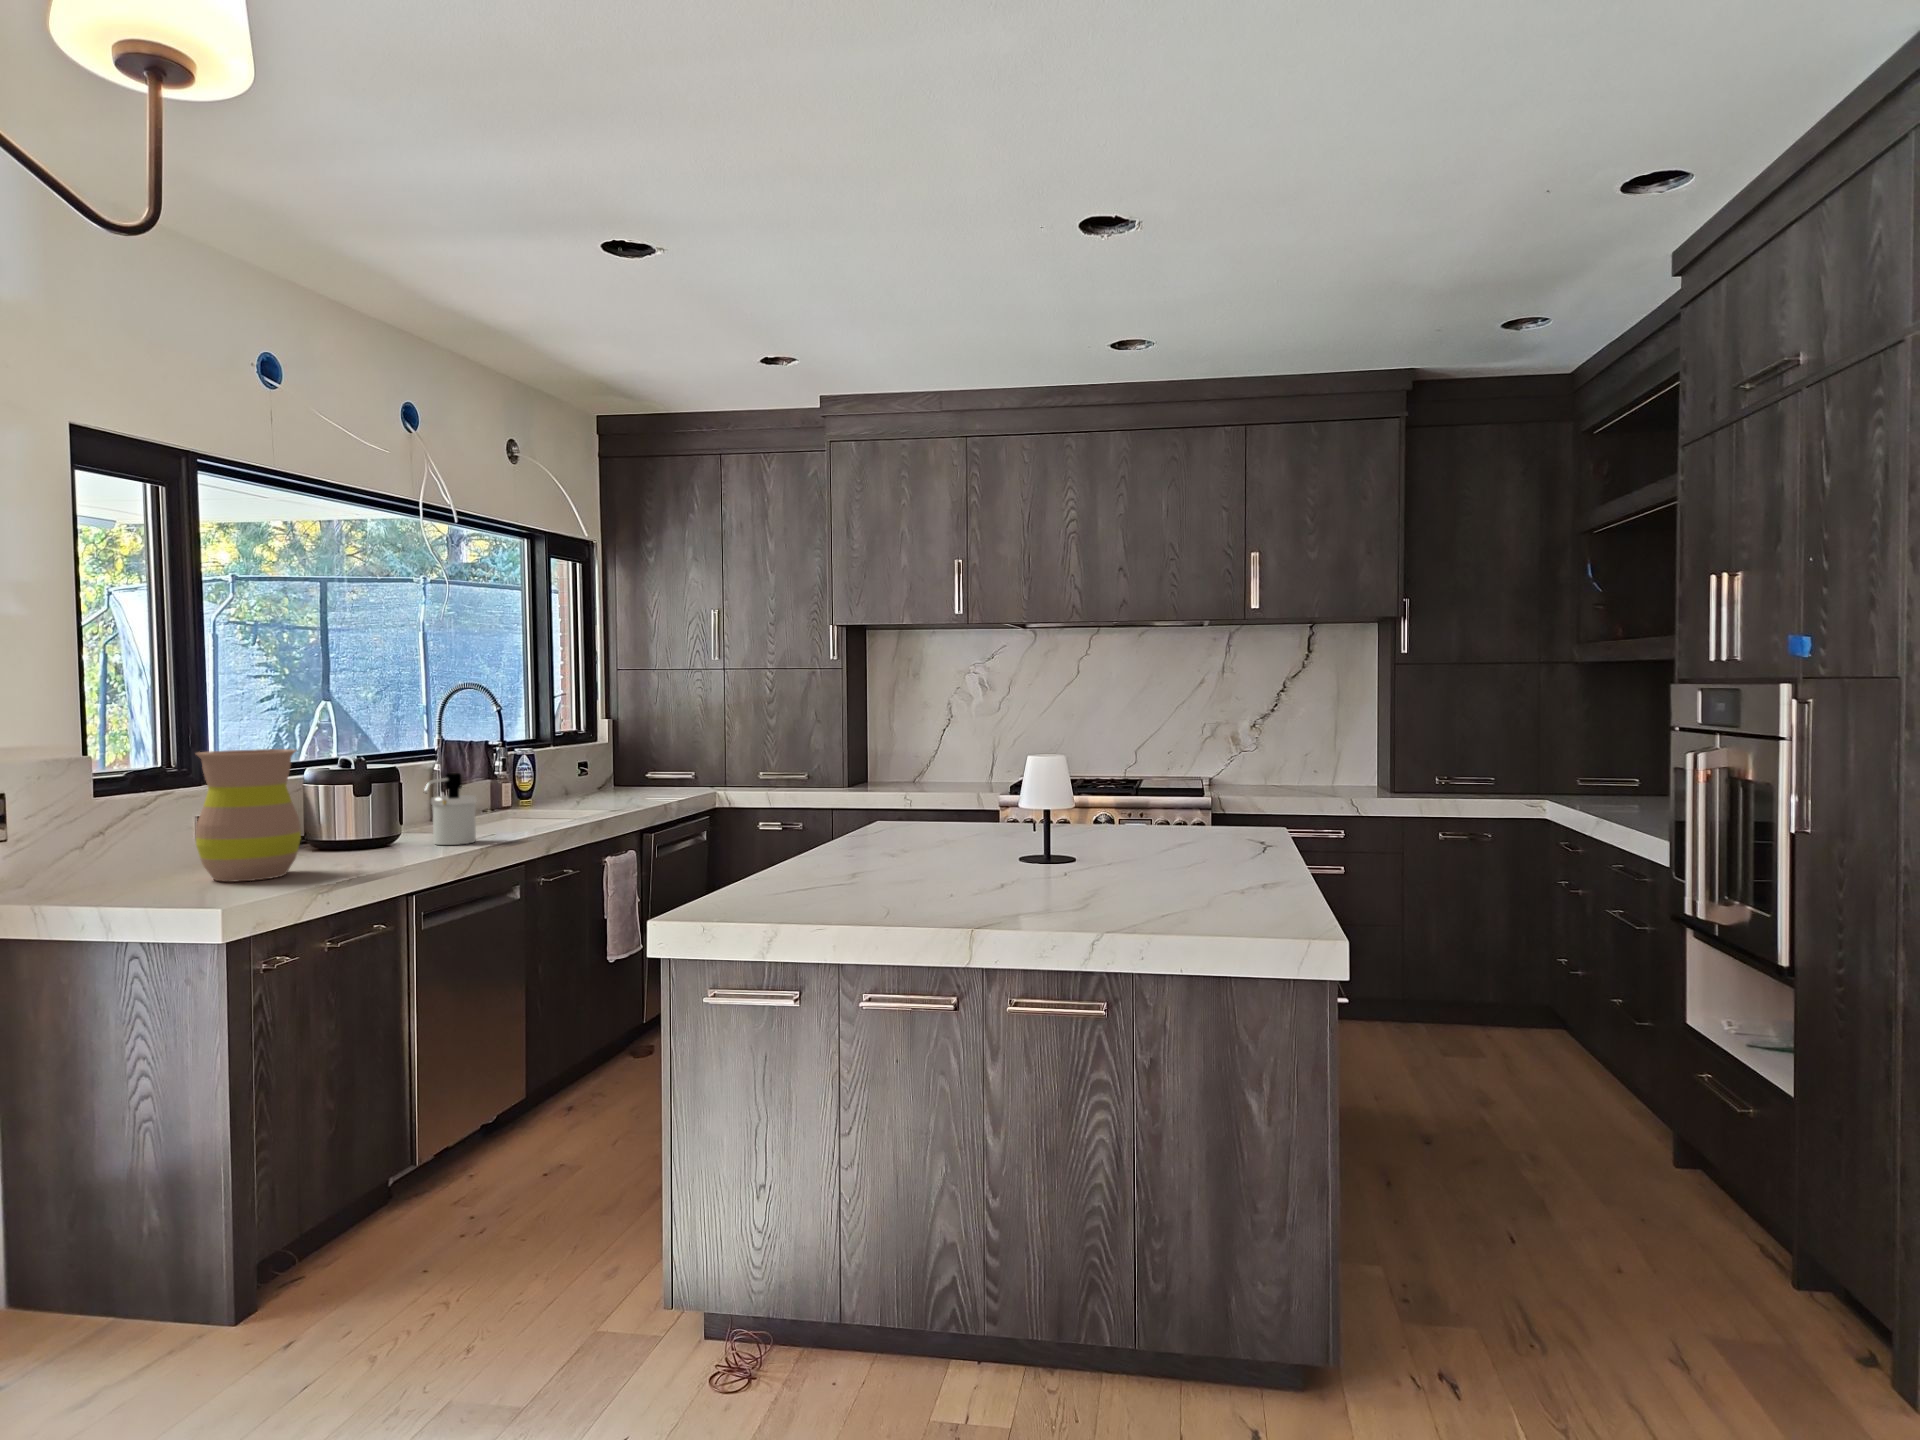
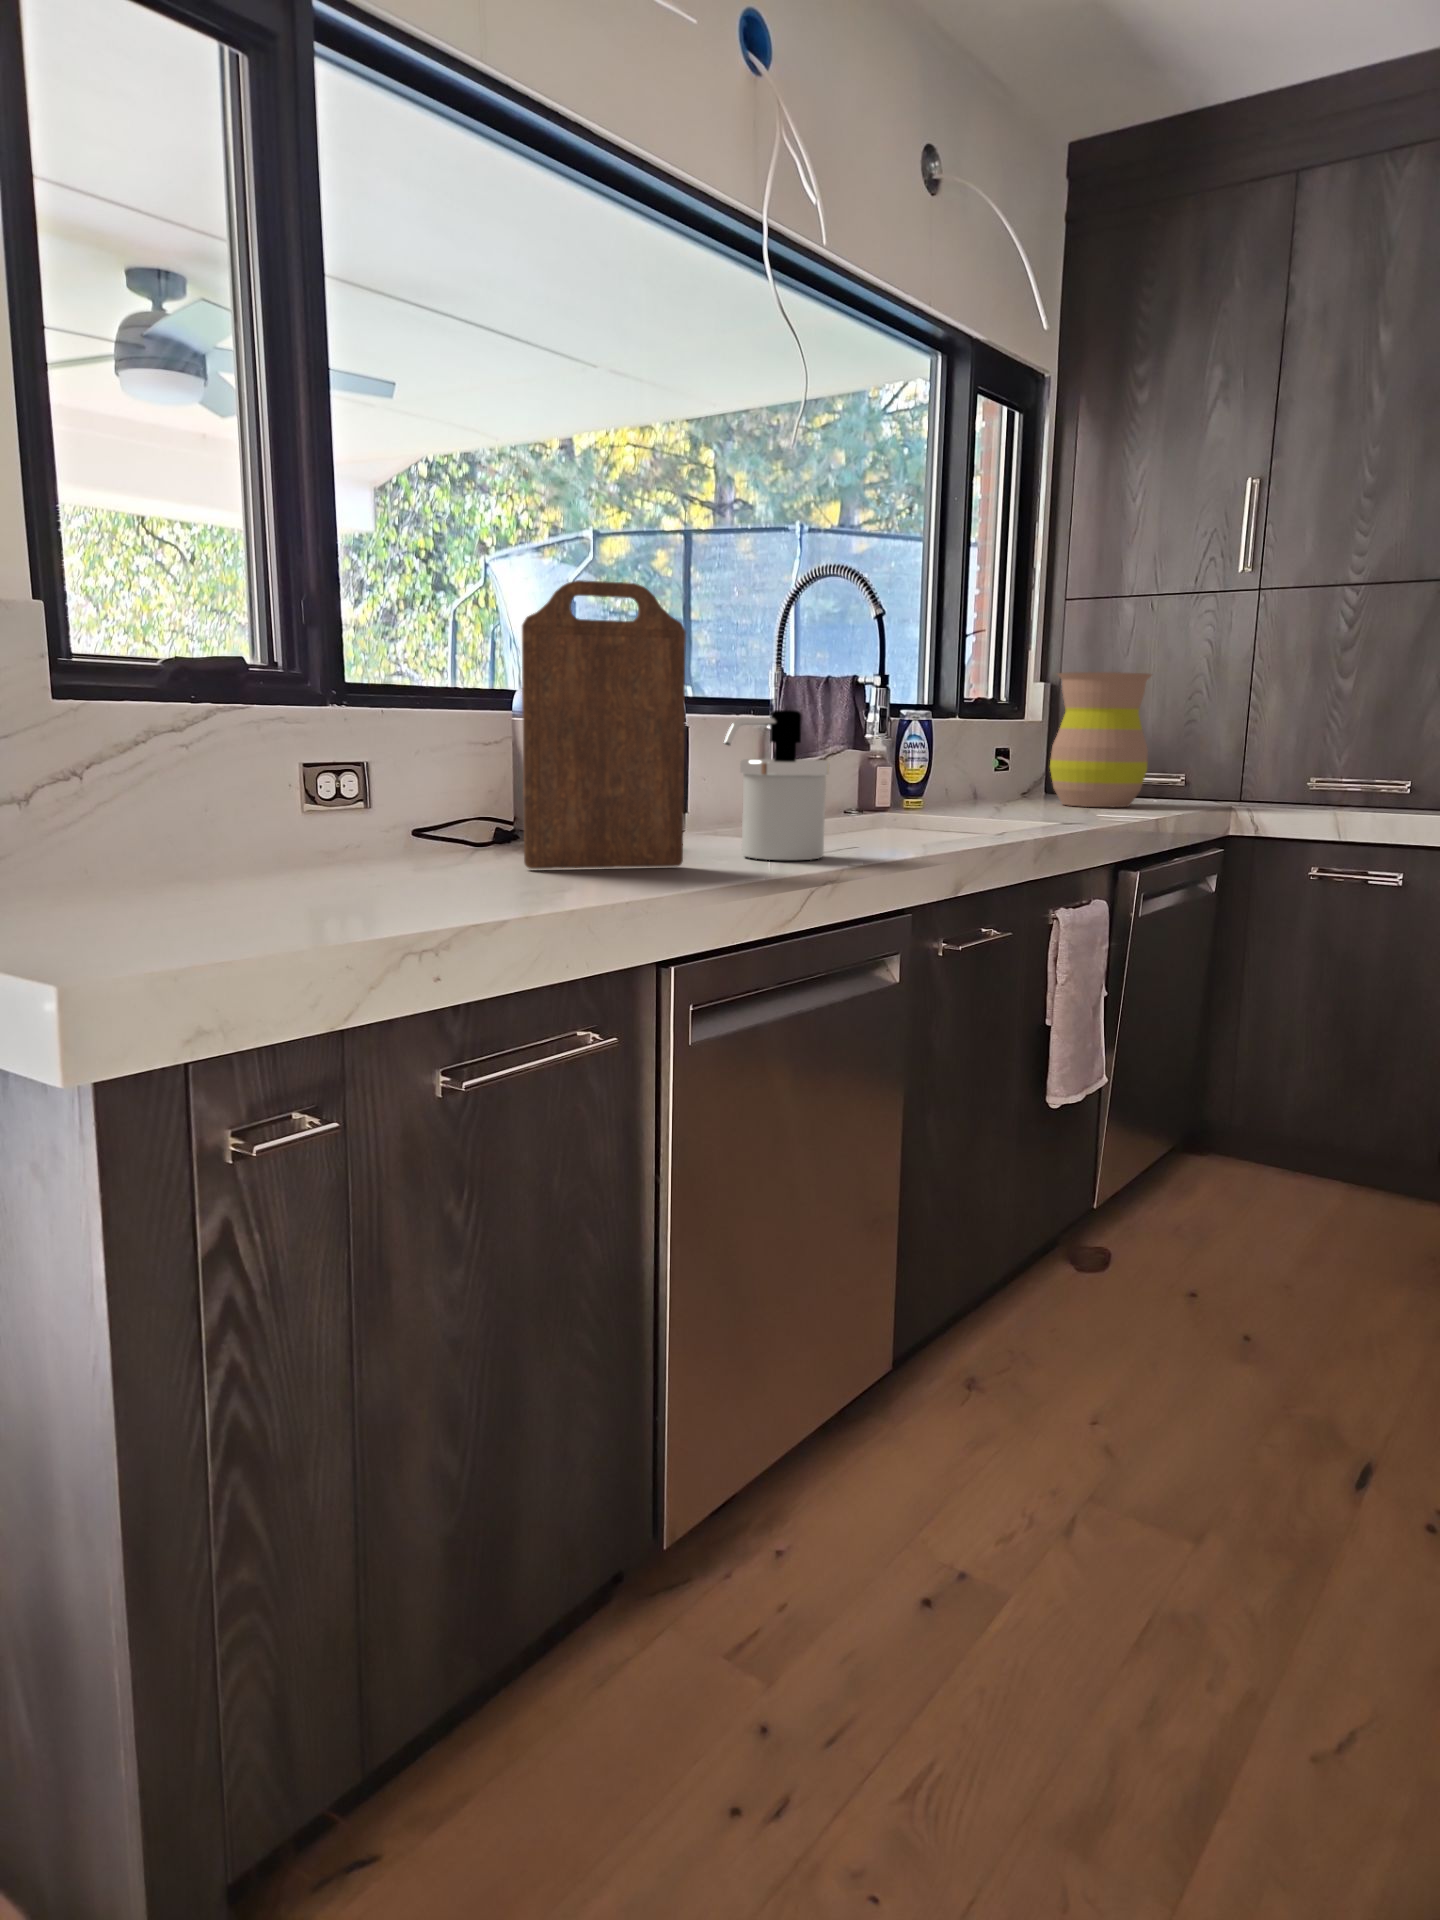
cutting board: none [322,725,406,859] -> present [522,580,686,869]
vase: present [196,749,301,882] -> present [1050,672,1152,807]

